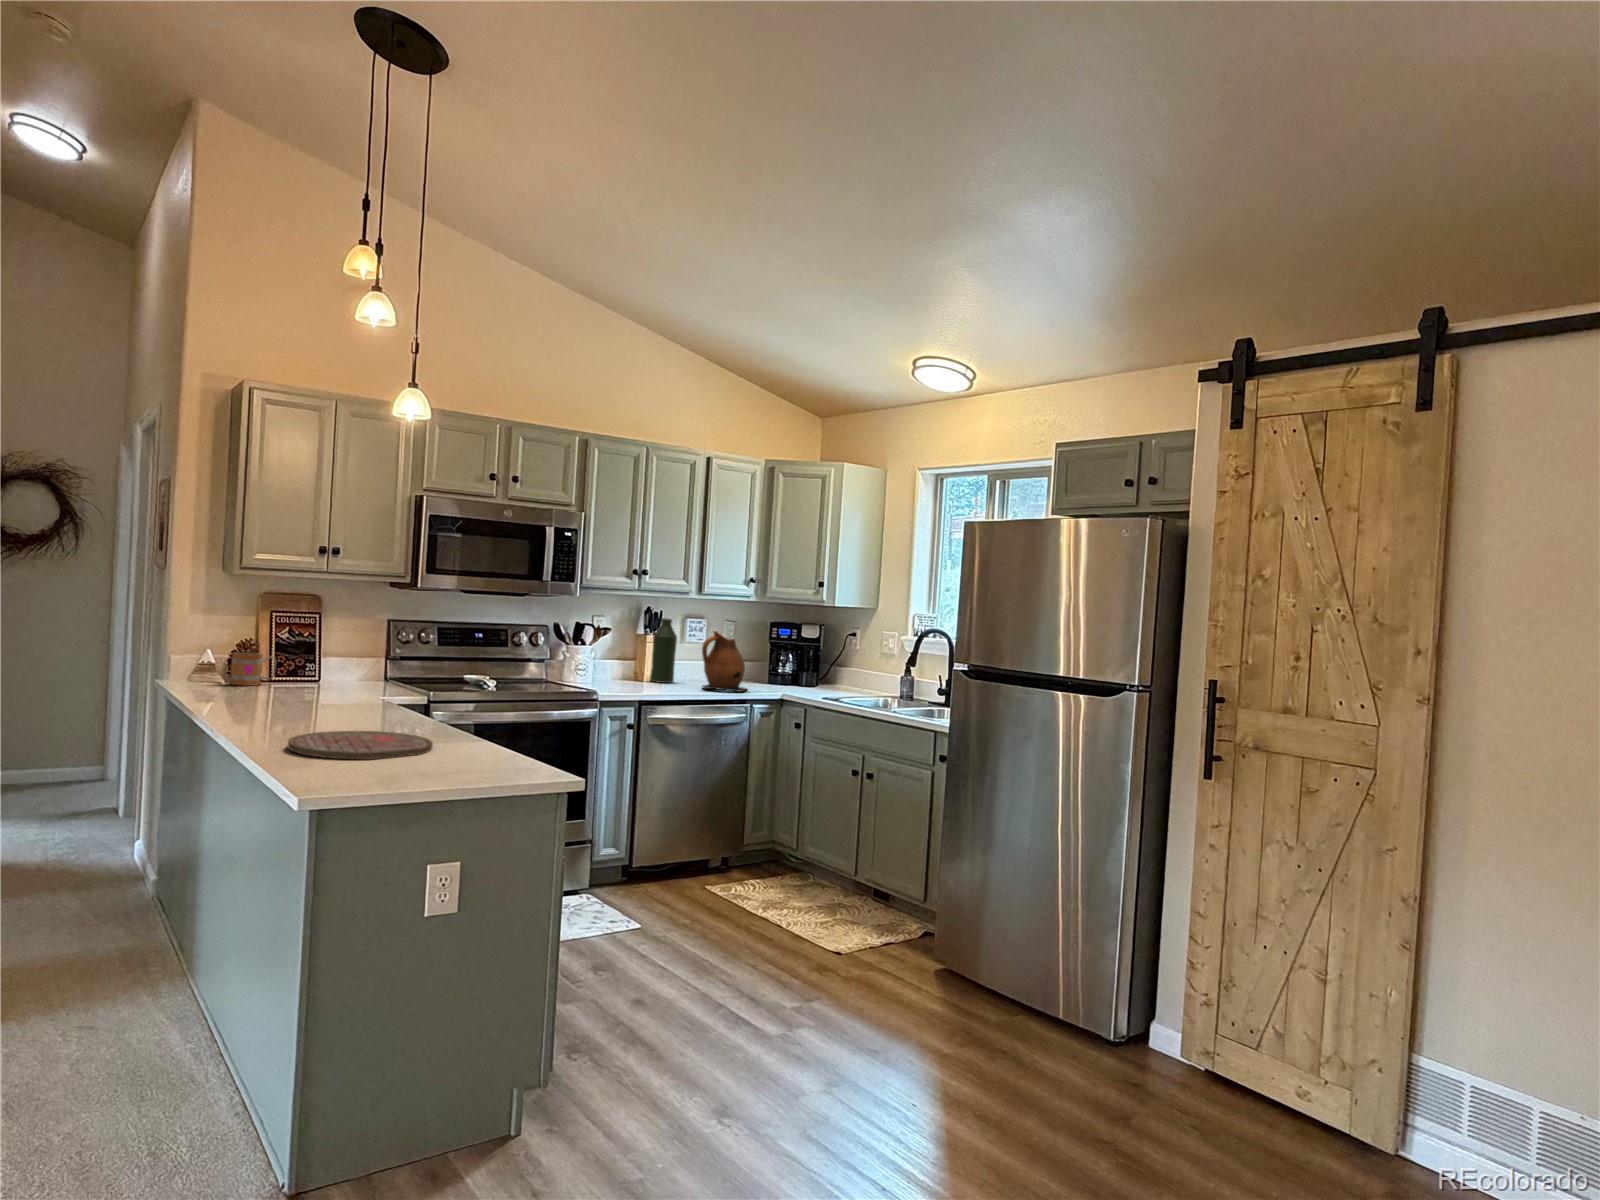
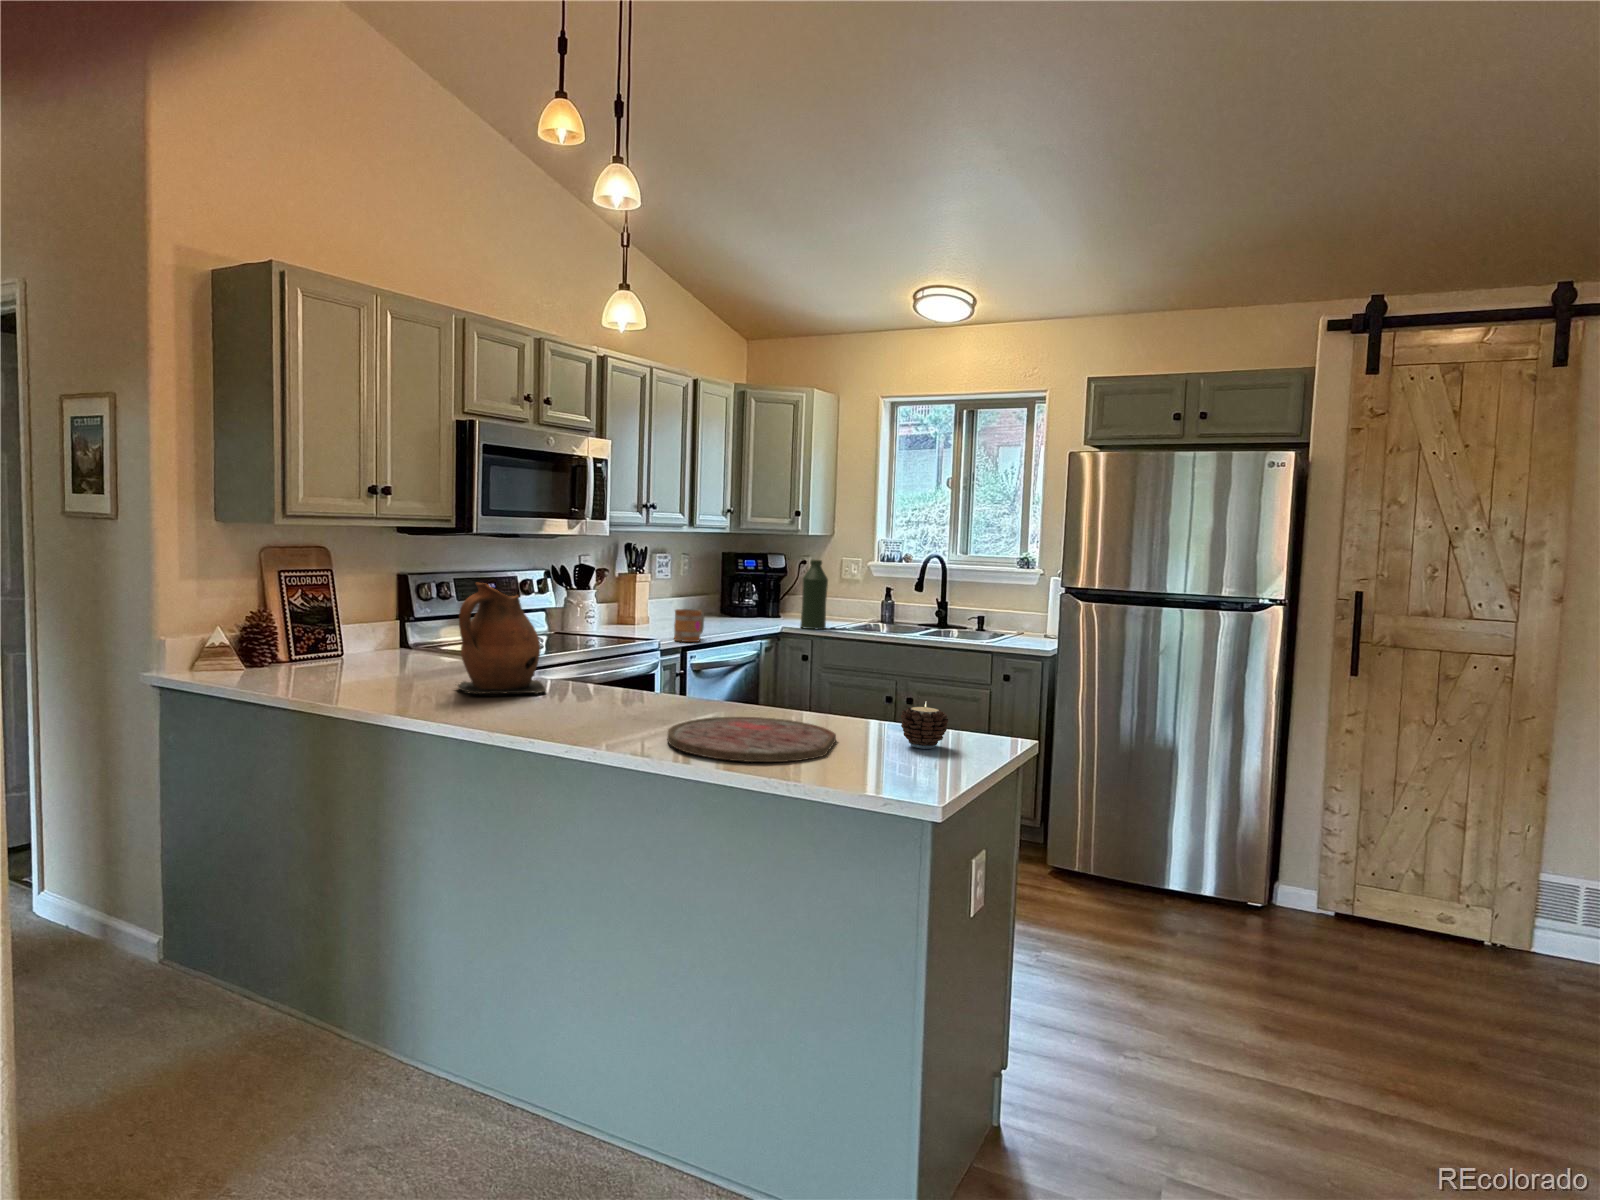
bottle: present [650,618,677,683] -> present [800,560,828,629]
ceramic pitcher: present [702,631,747,692] -> present [458,583,546,694]
mug: present [230,652,277,686] -> present [674,609,704,642]
candle: none [443,726,486,765] -> present [901,703,948,749]

